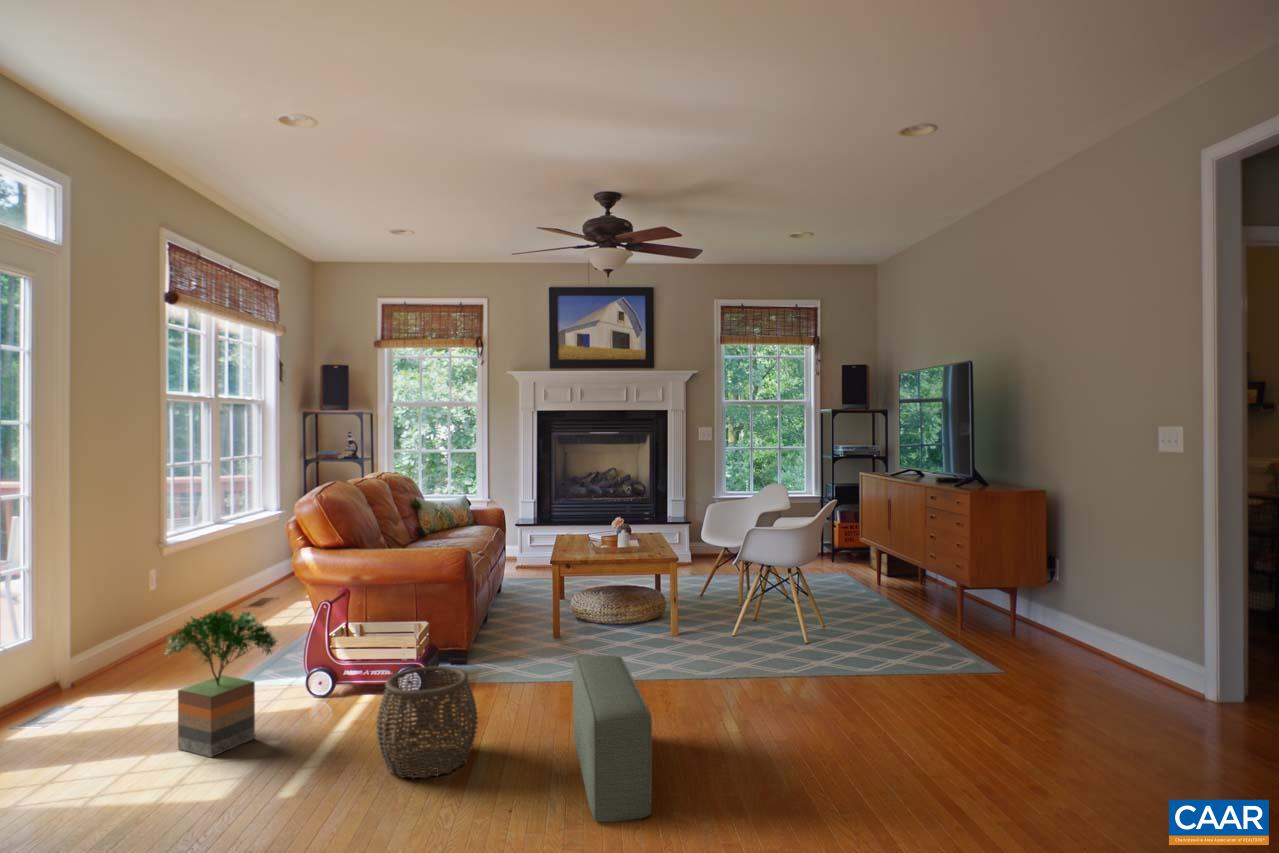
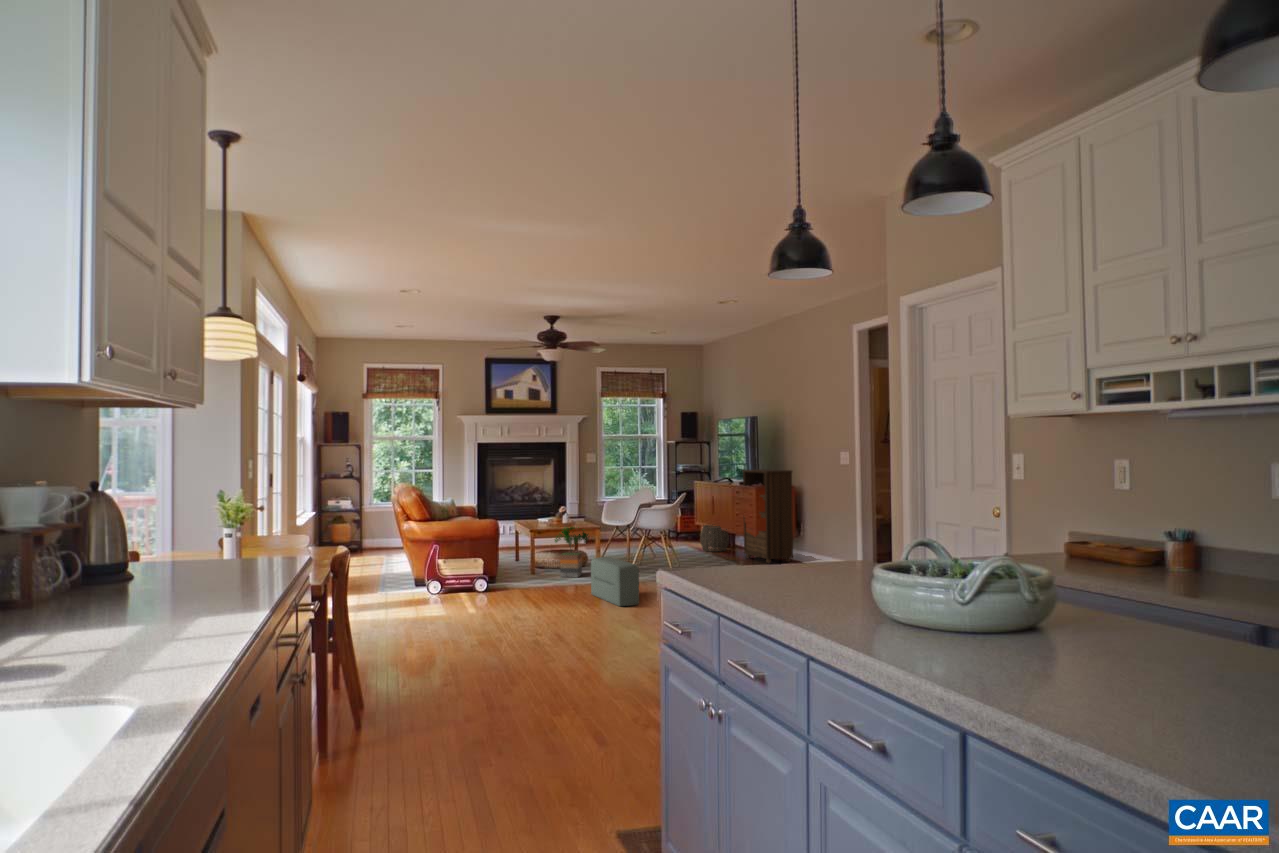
bookshelf: none [944,456,1053,643] -> present [743,469,793,563]
potted tree: present [165,611,278,757] -> present [555,527,588,577]
woven basket: present [376,666,478,779] -> present [700,525,729,552]

